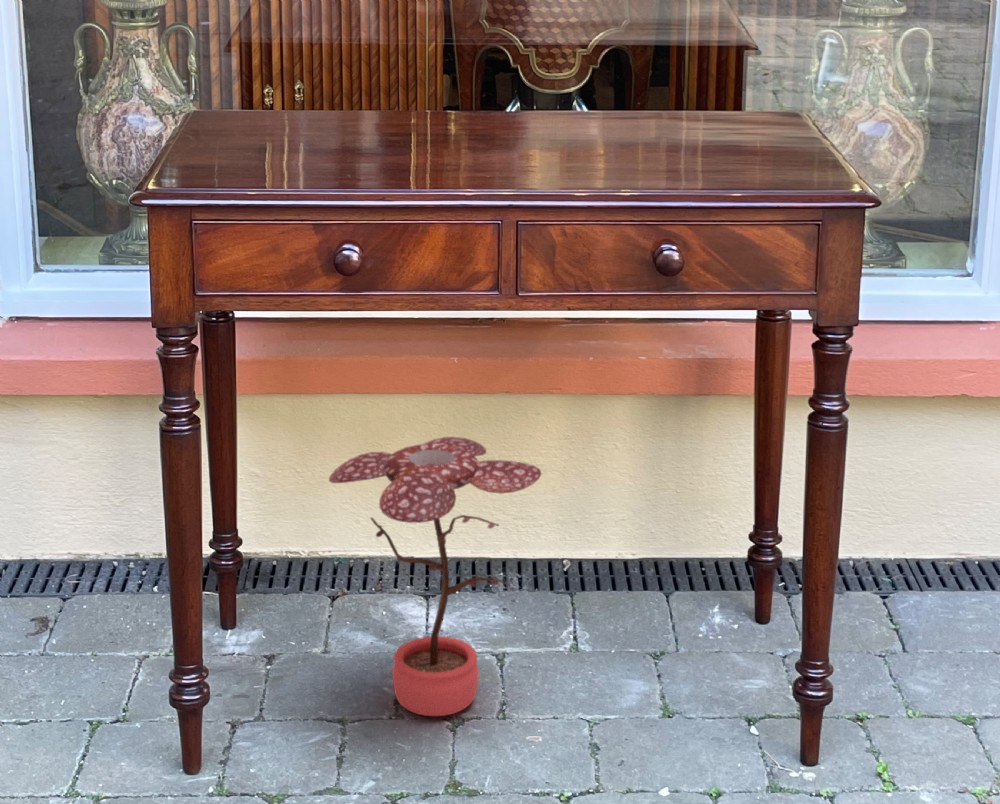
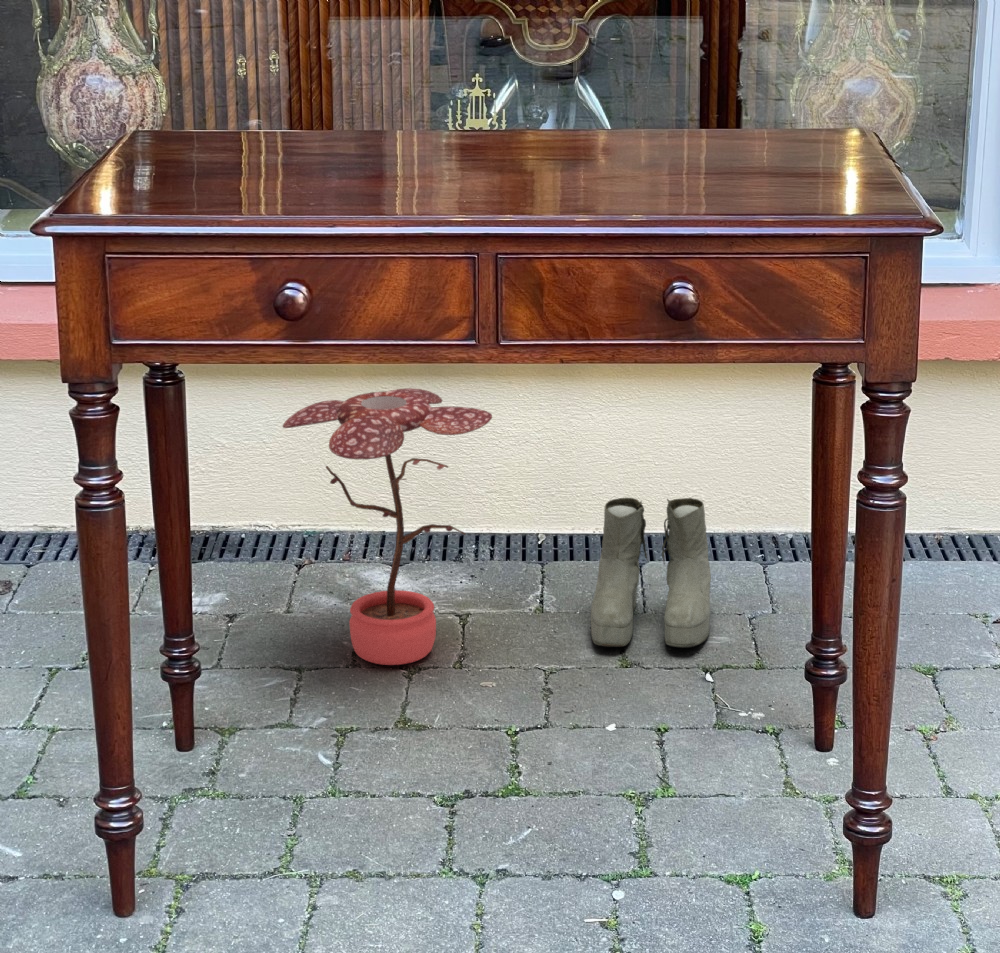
boots: none [629,542,746,697] -> present [591,498,711,648]

